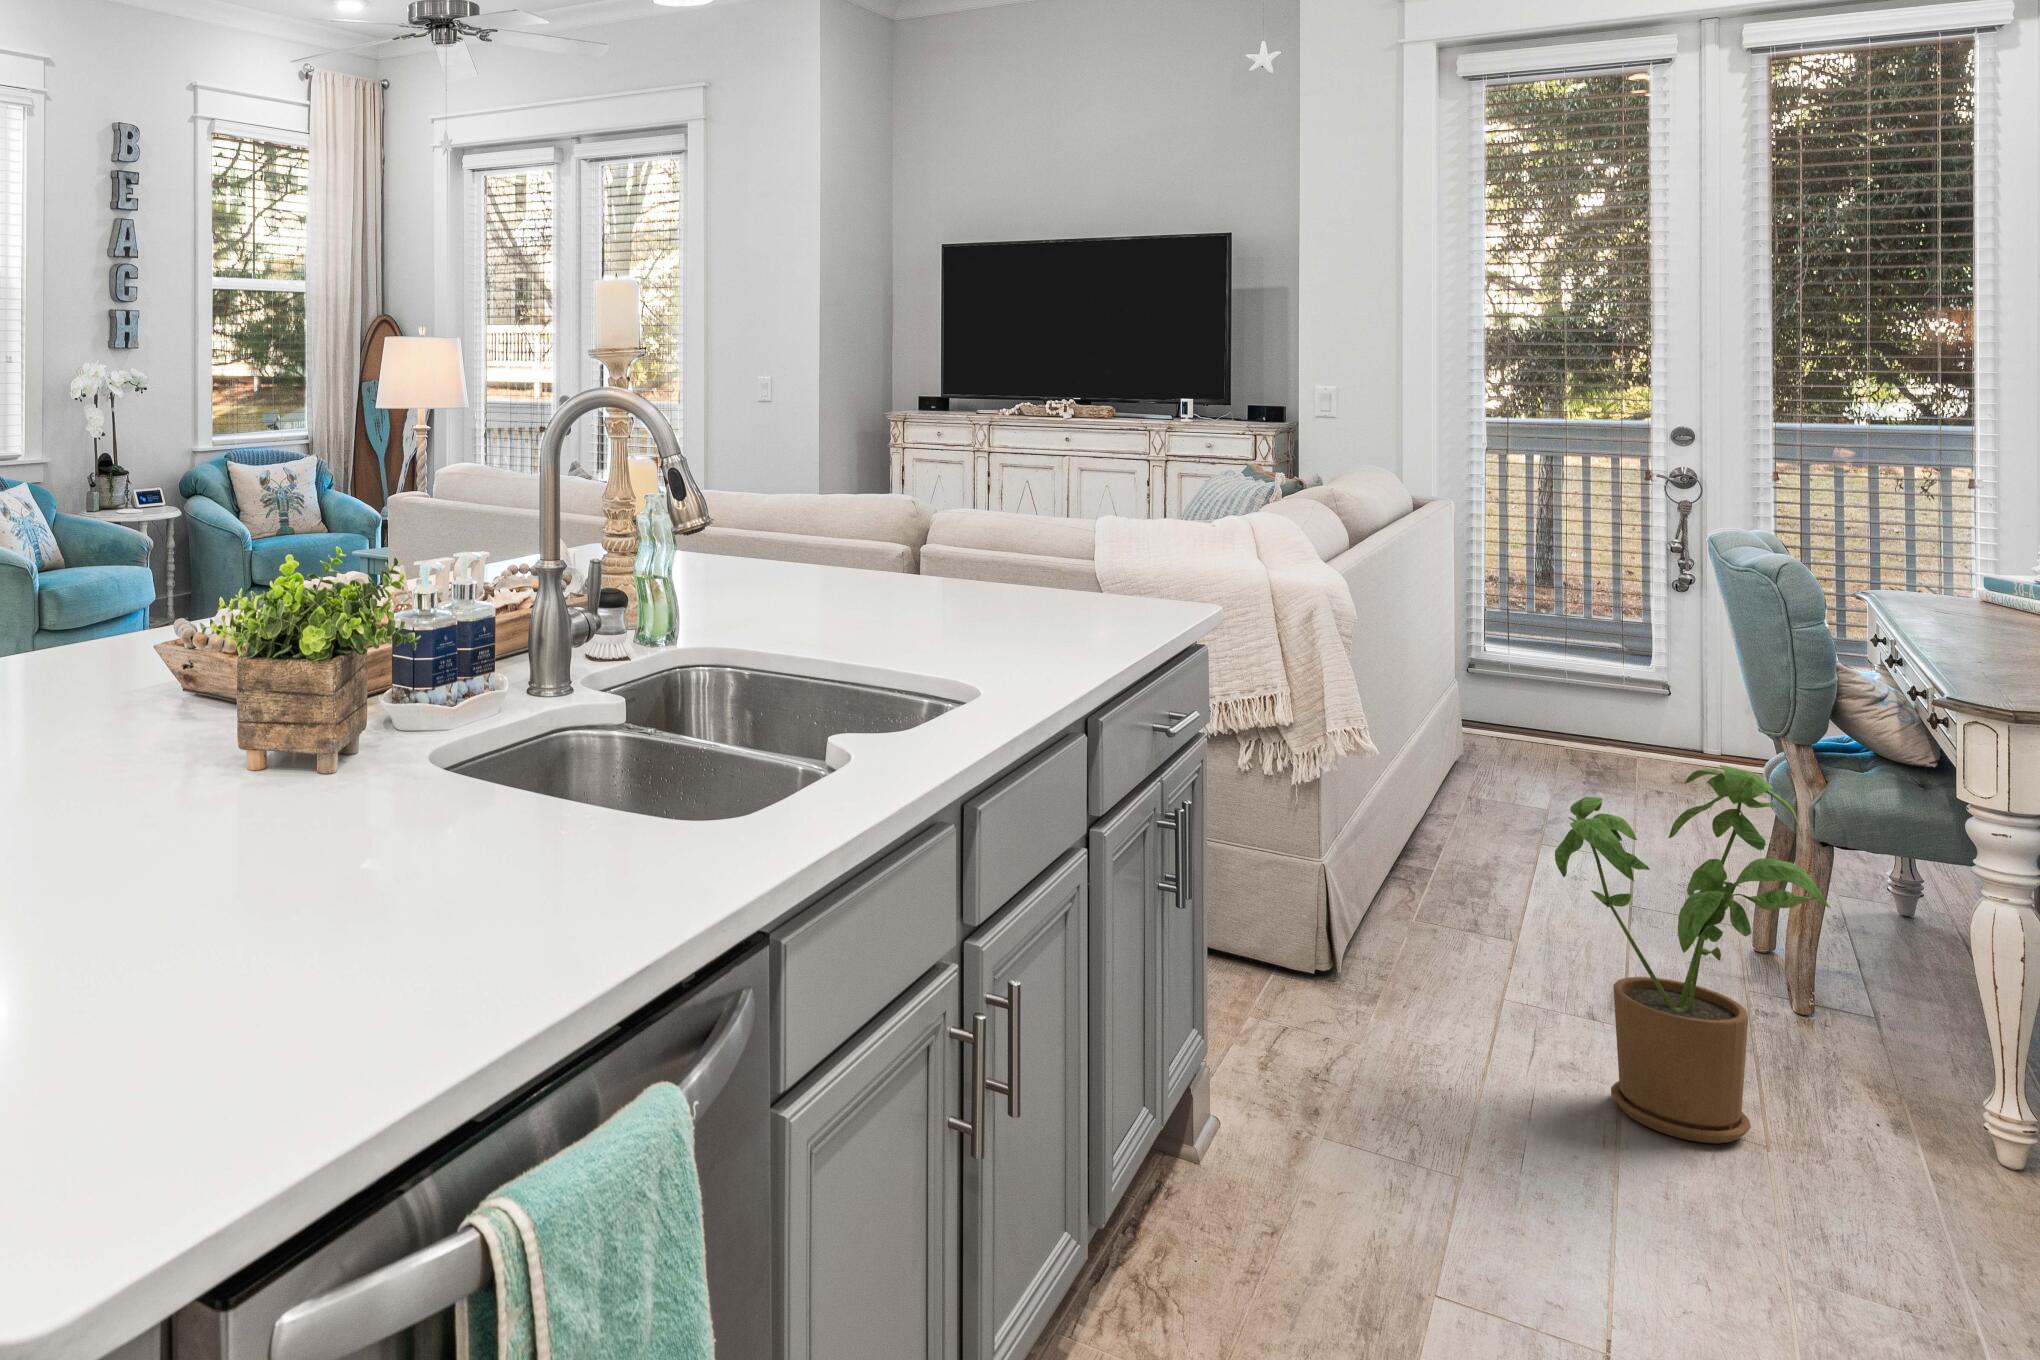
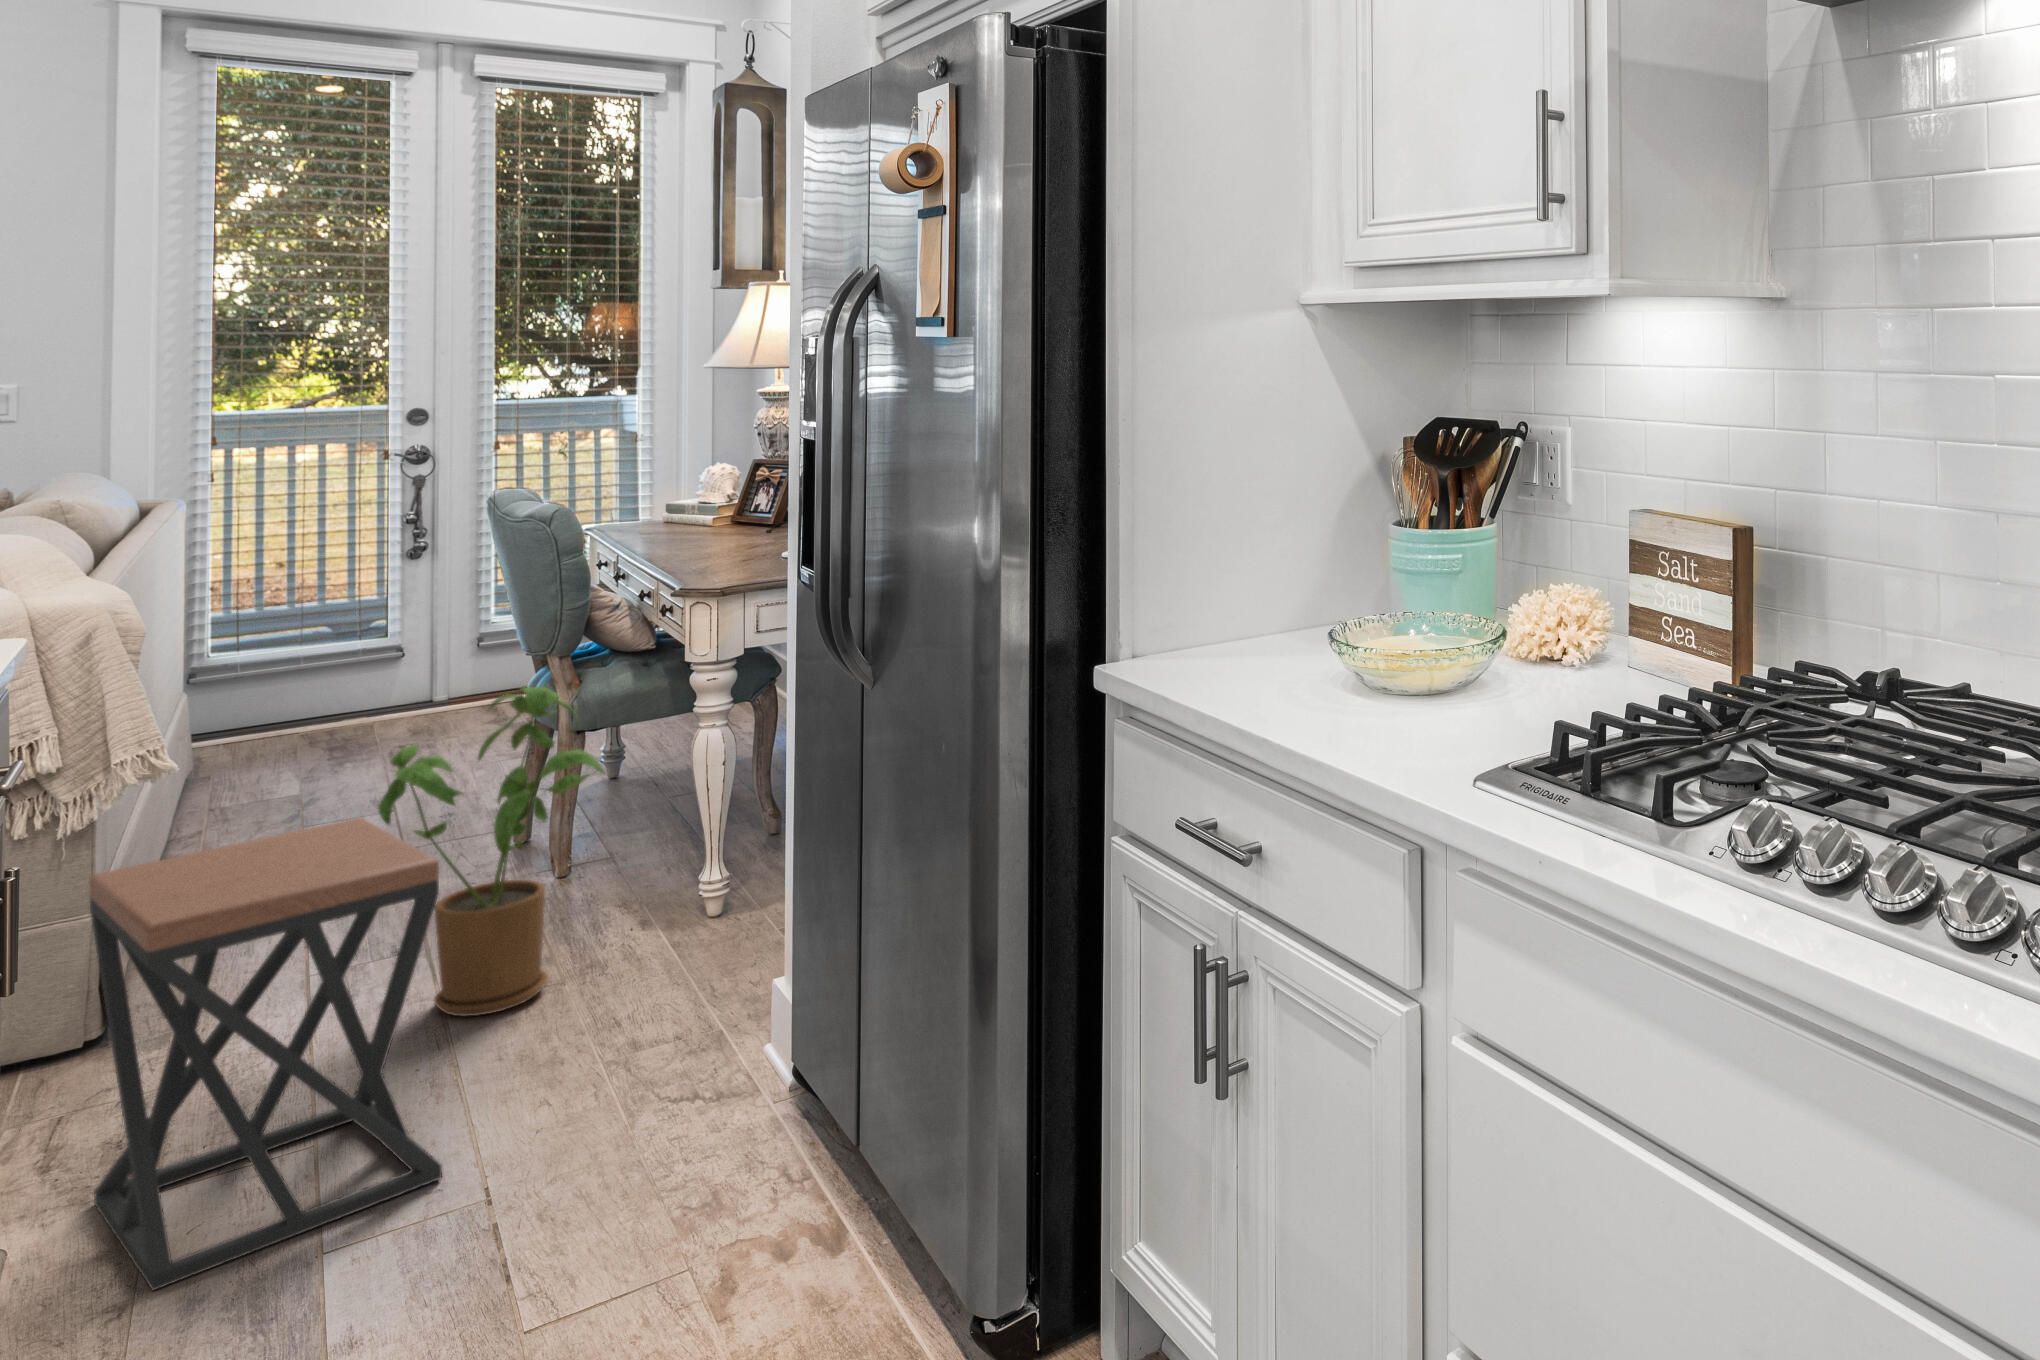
stool: none [1274,834,1569,1304] -> present [89,817,442,1290]

